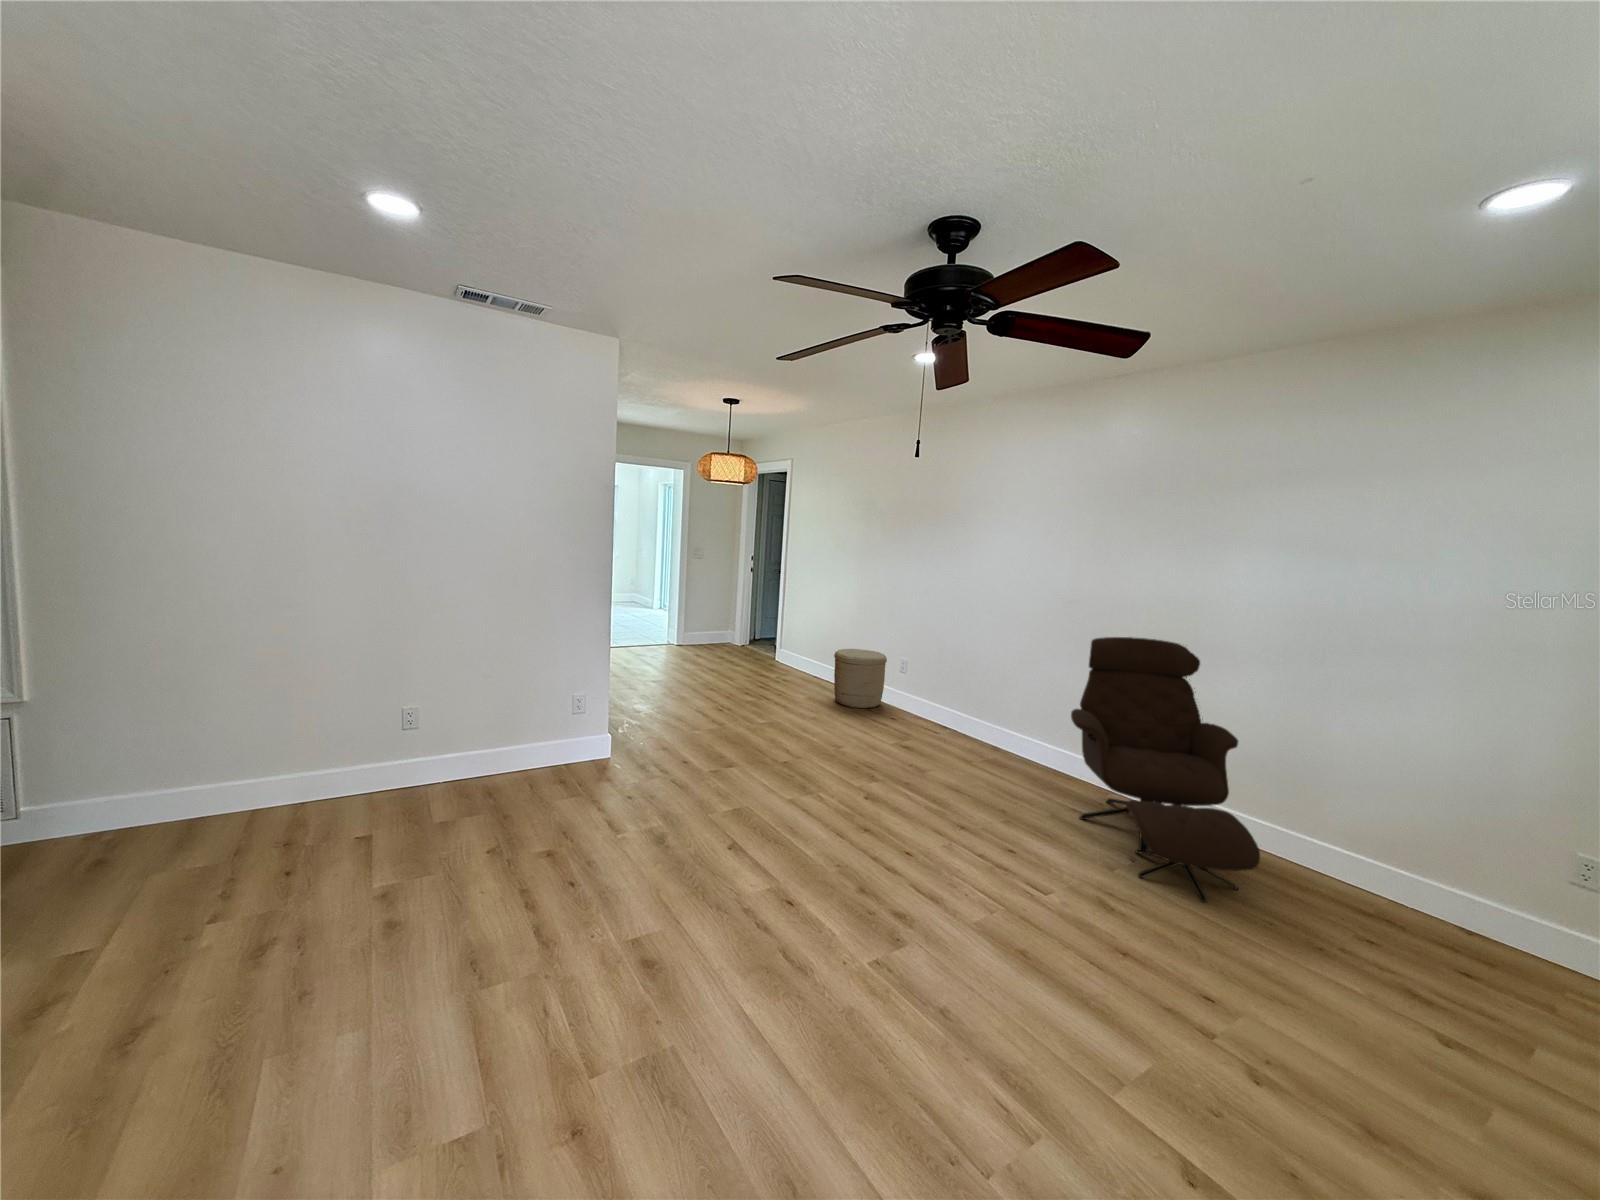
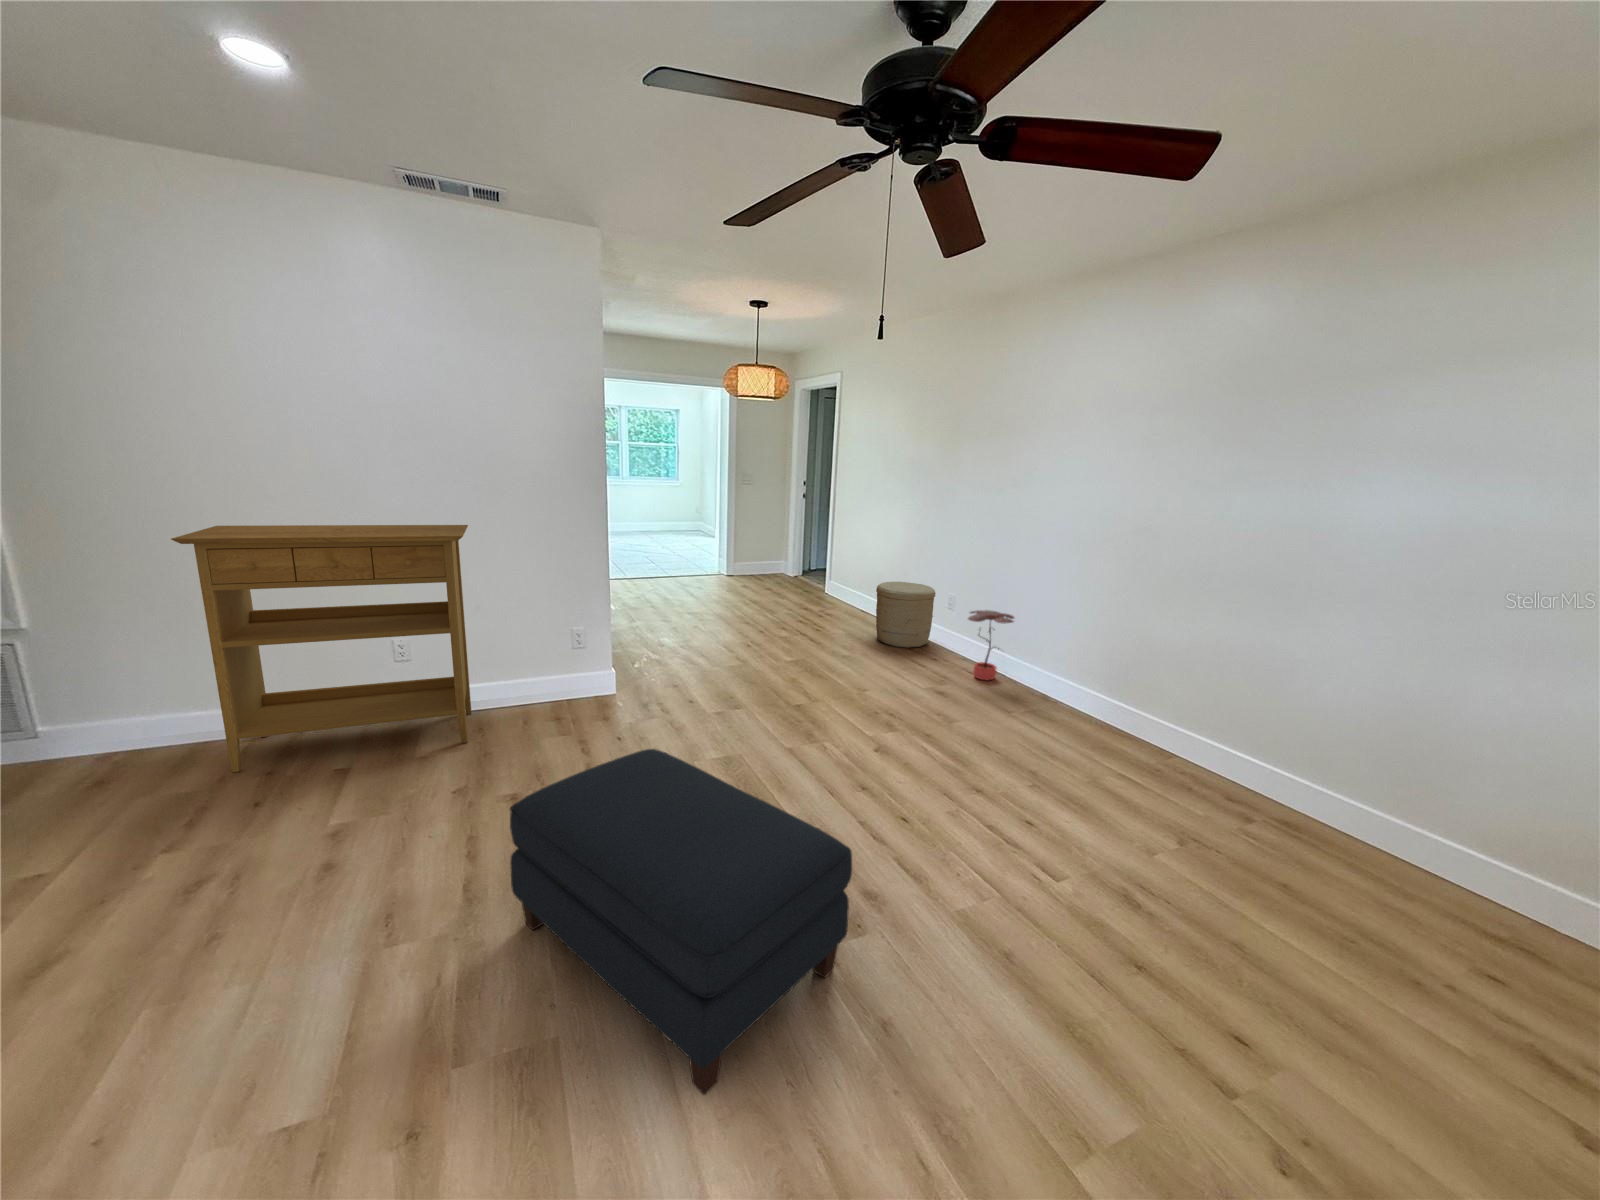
console table: none [220,596,498,845] -> present [171,525,471,772]
lounge chair: present [1071,637,1260,902] -> none [1127,572,1350,906]
potted plant: none [922,673,963,735] -> present [968,610,1014,680]
ottoman: none [597,796,909,1083] -> present [510,749,852,1095]

